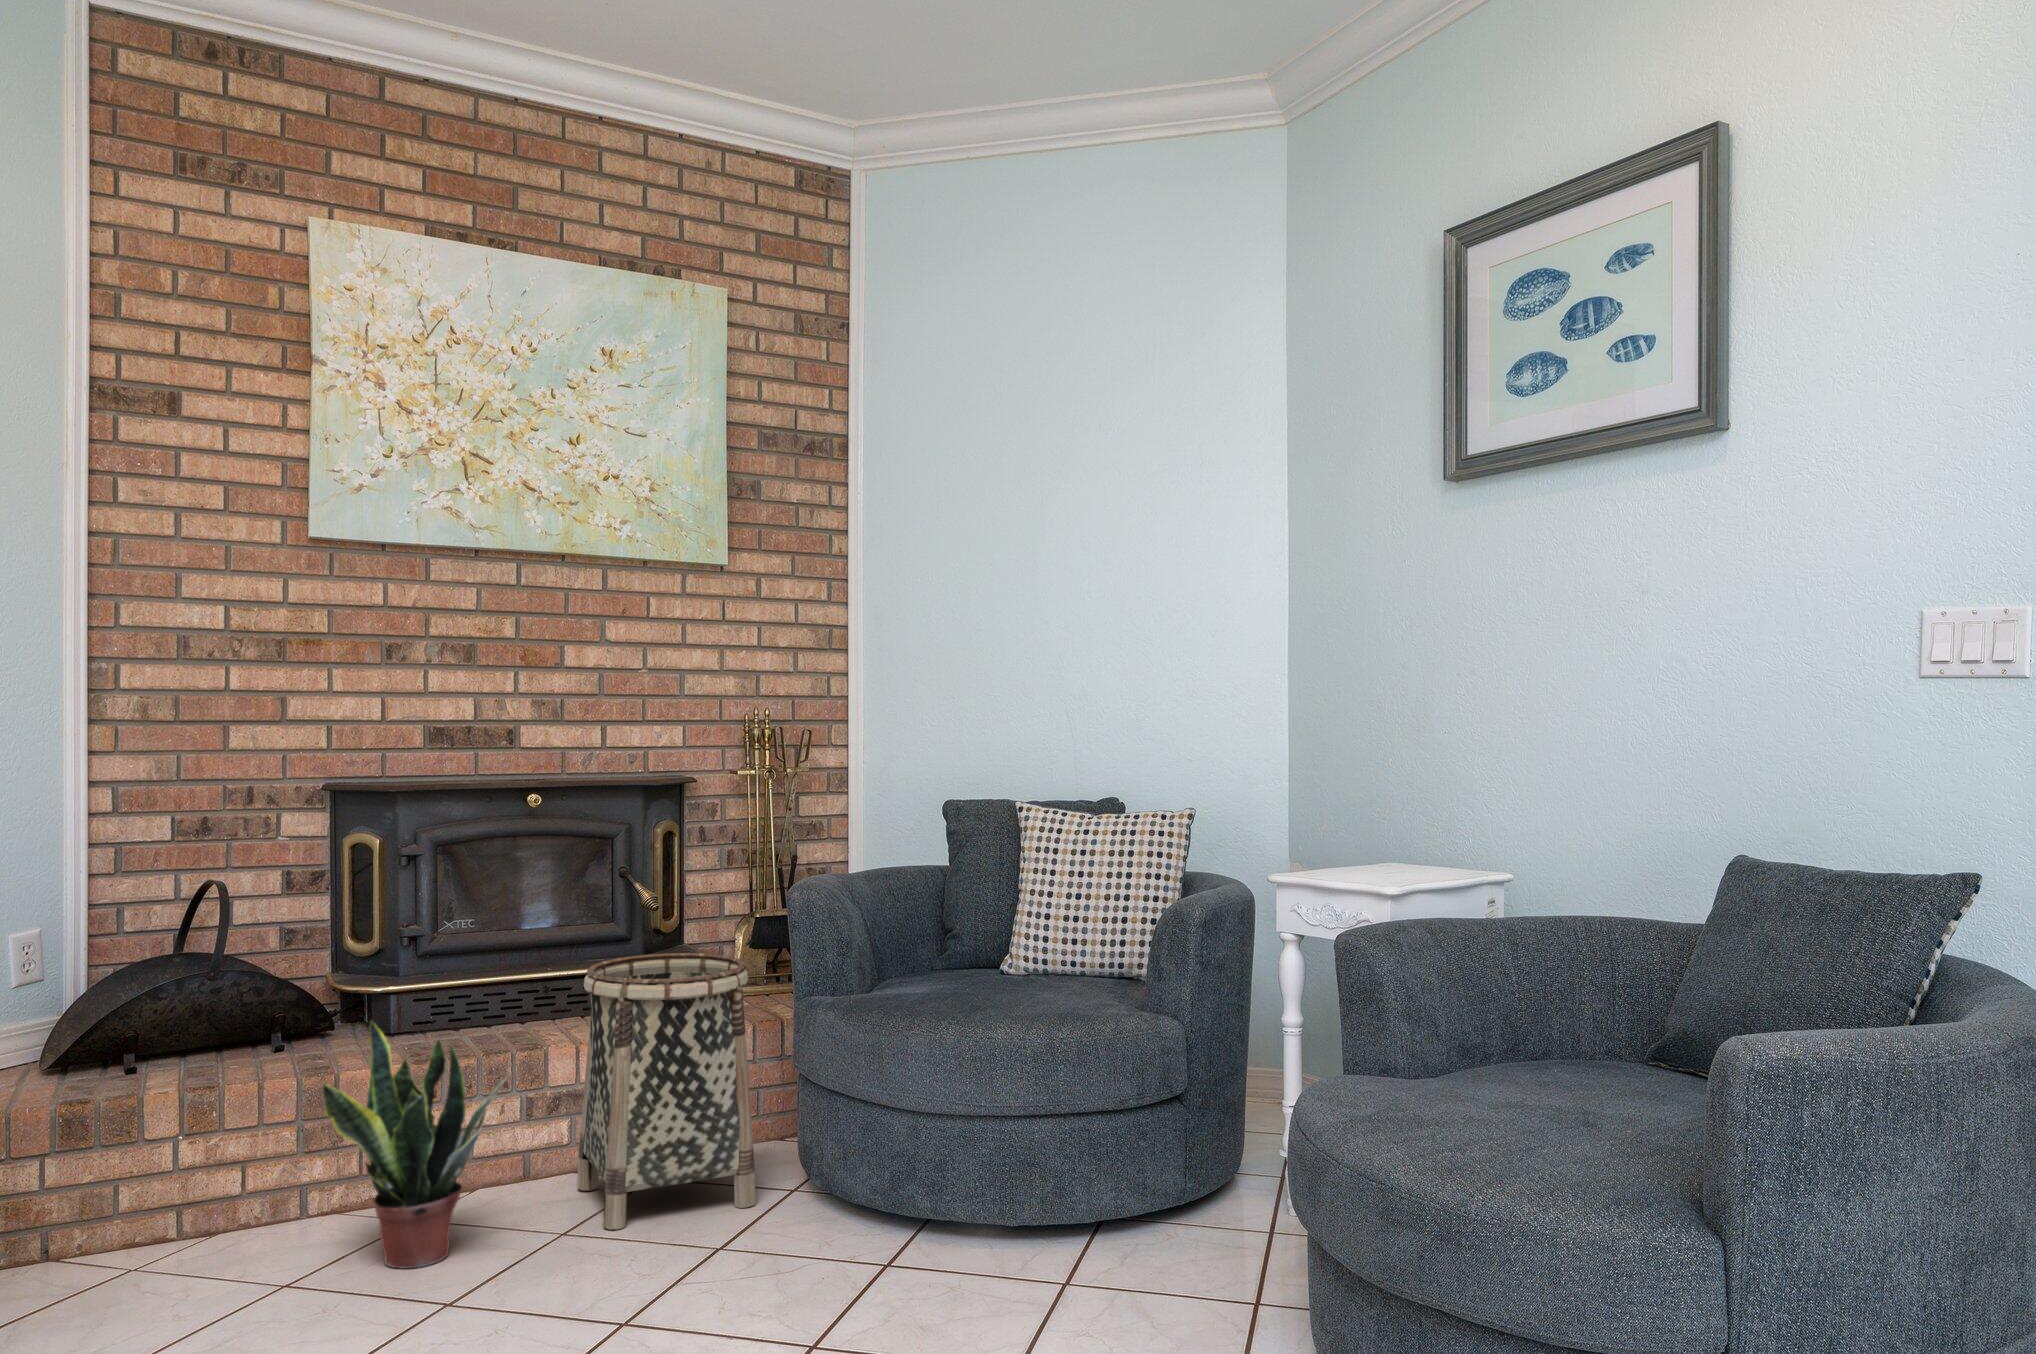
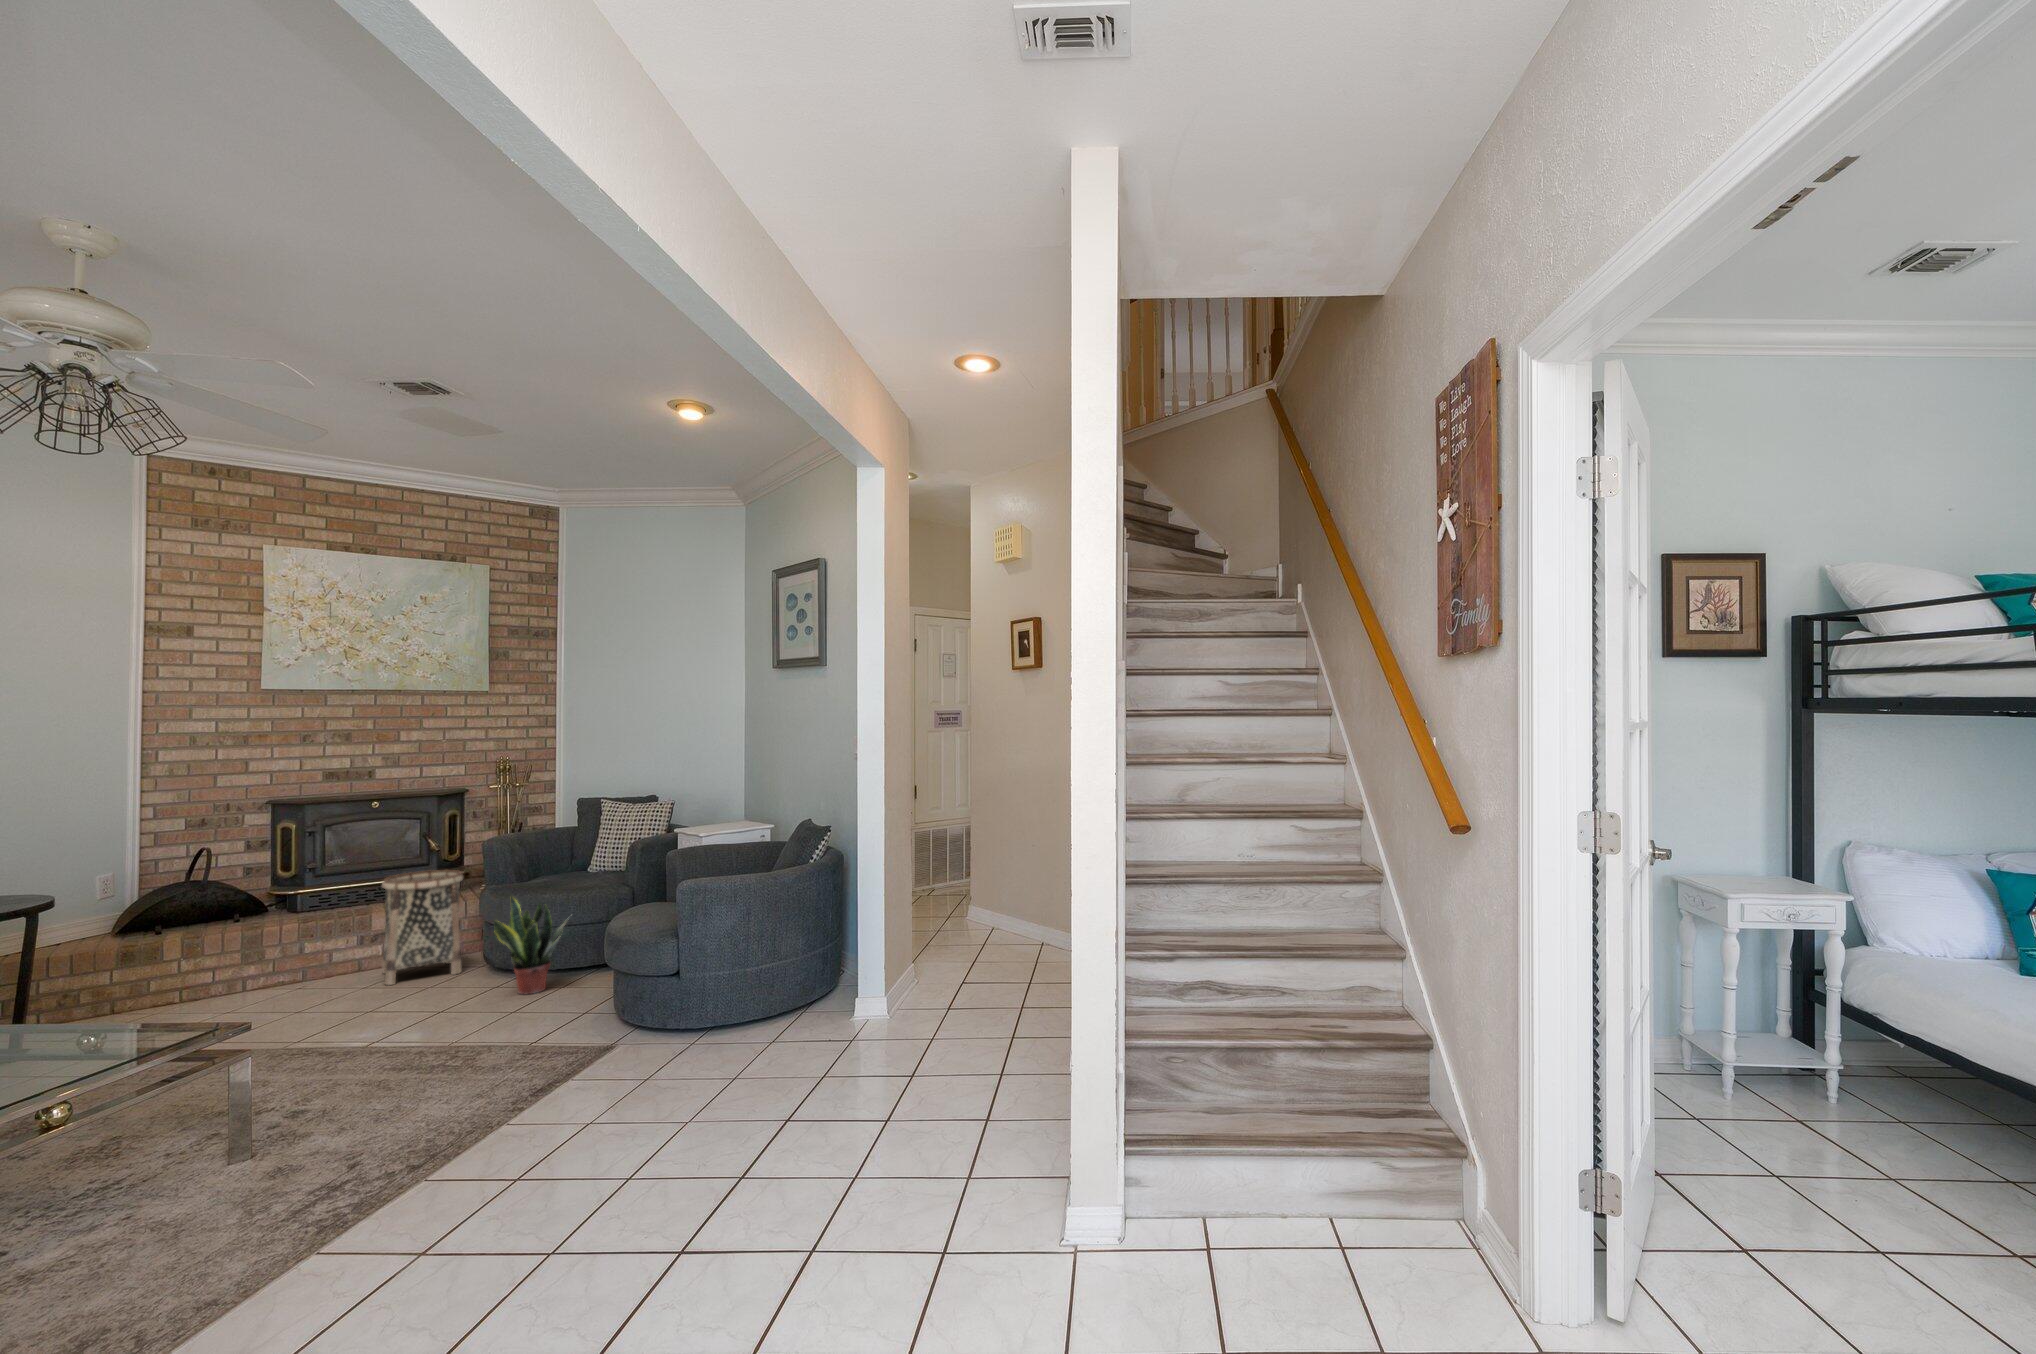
potted plant: present [323,1021,509,1269] -> present [494,897,566,994]

